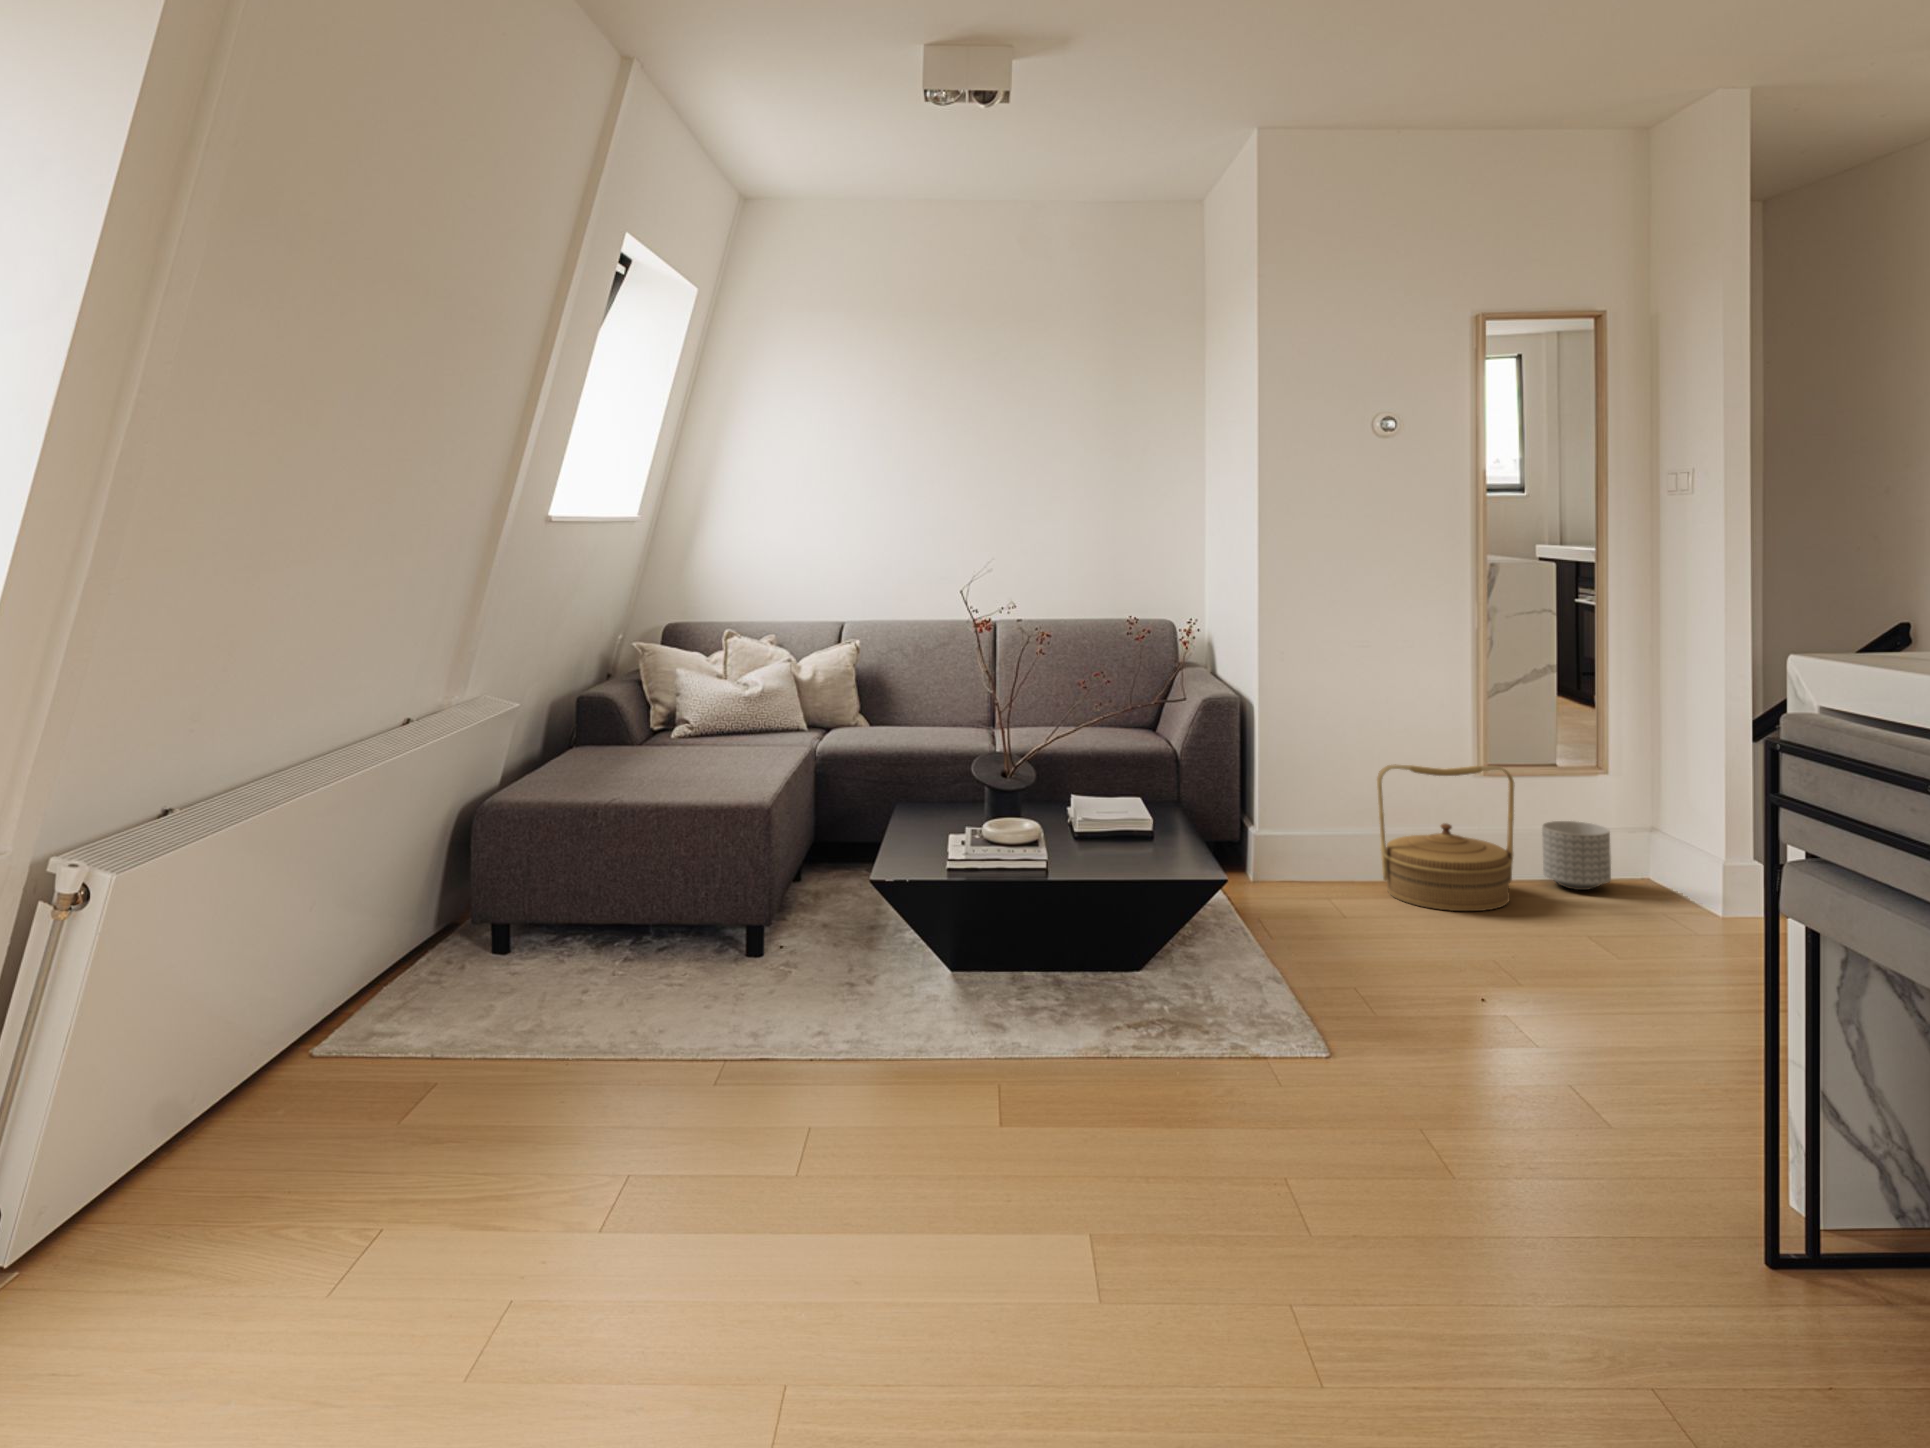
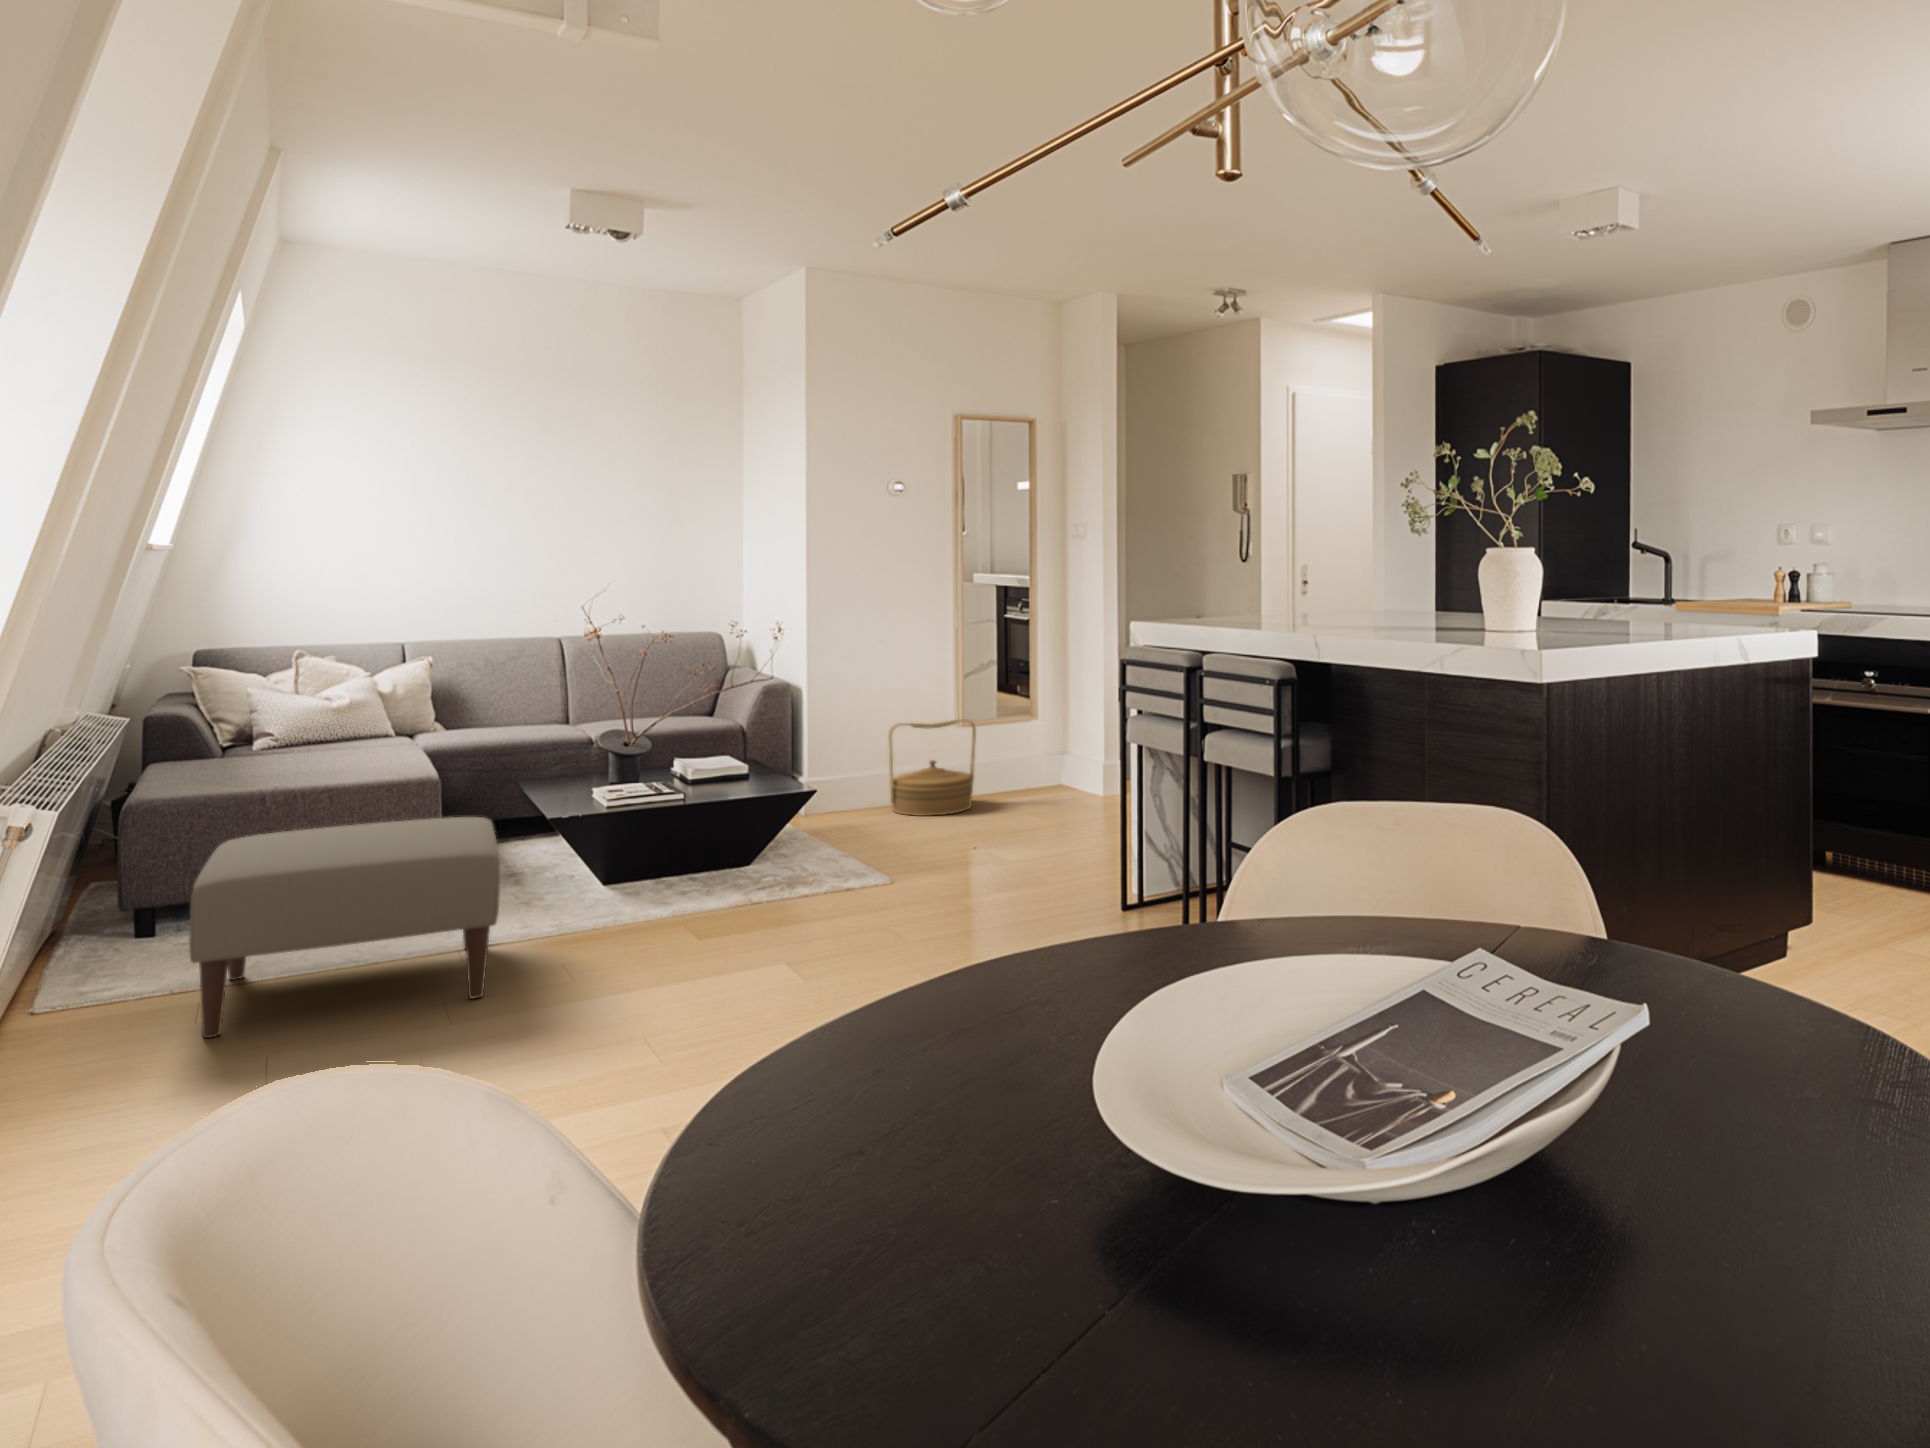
planter: present [1542,821,1611,890] -> none [990,754,1031,797]
ottoman: none [323,871,757,1177] -> present [189,817,500,1038]

